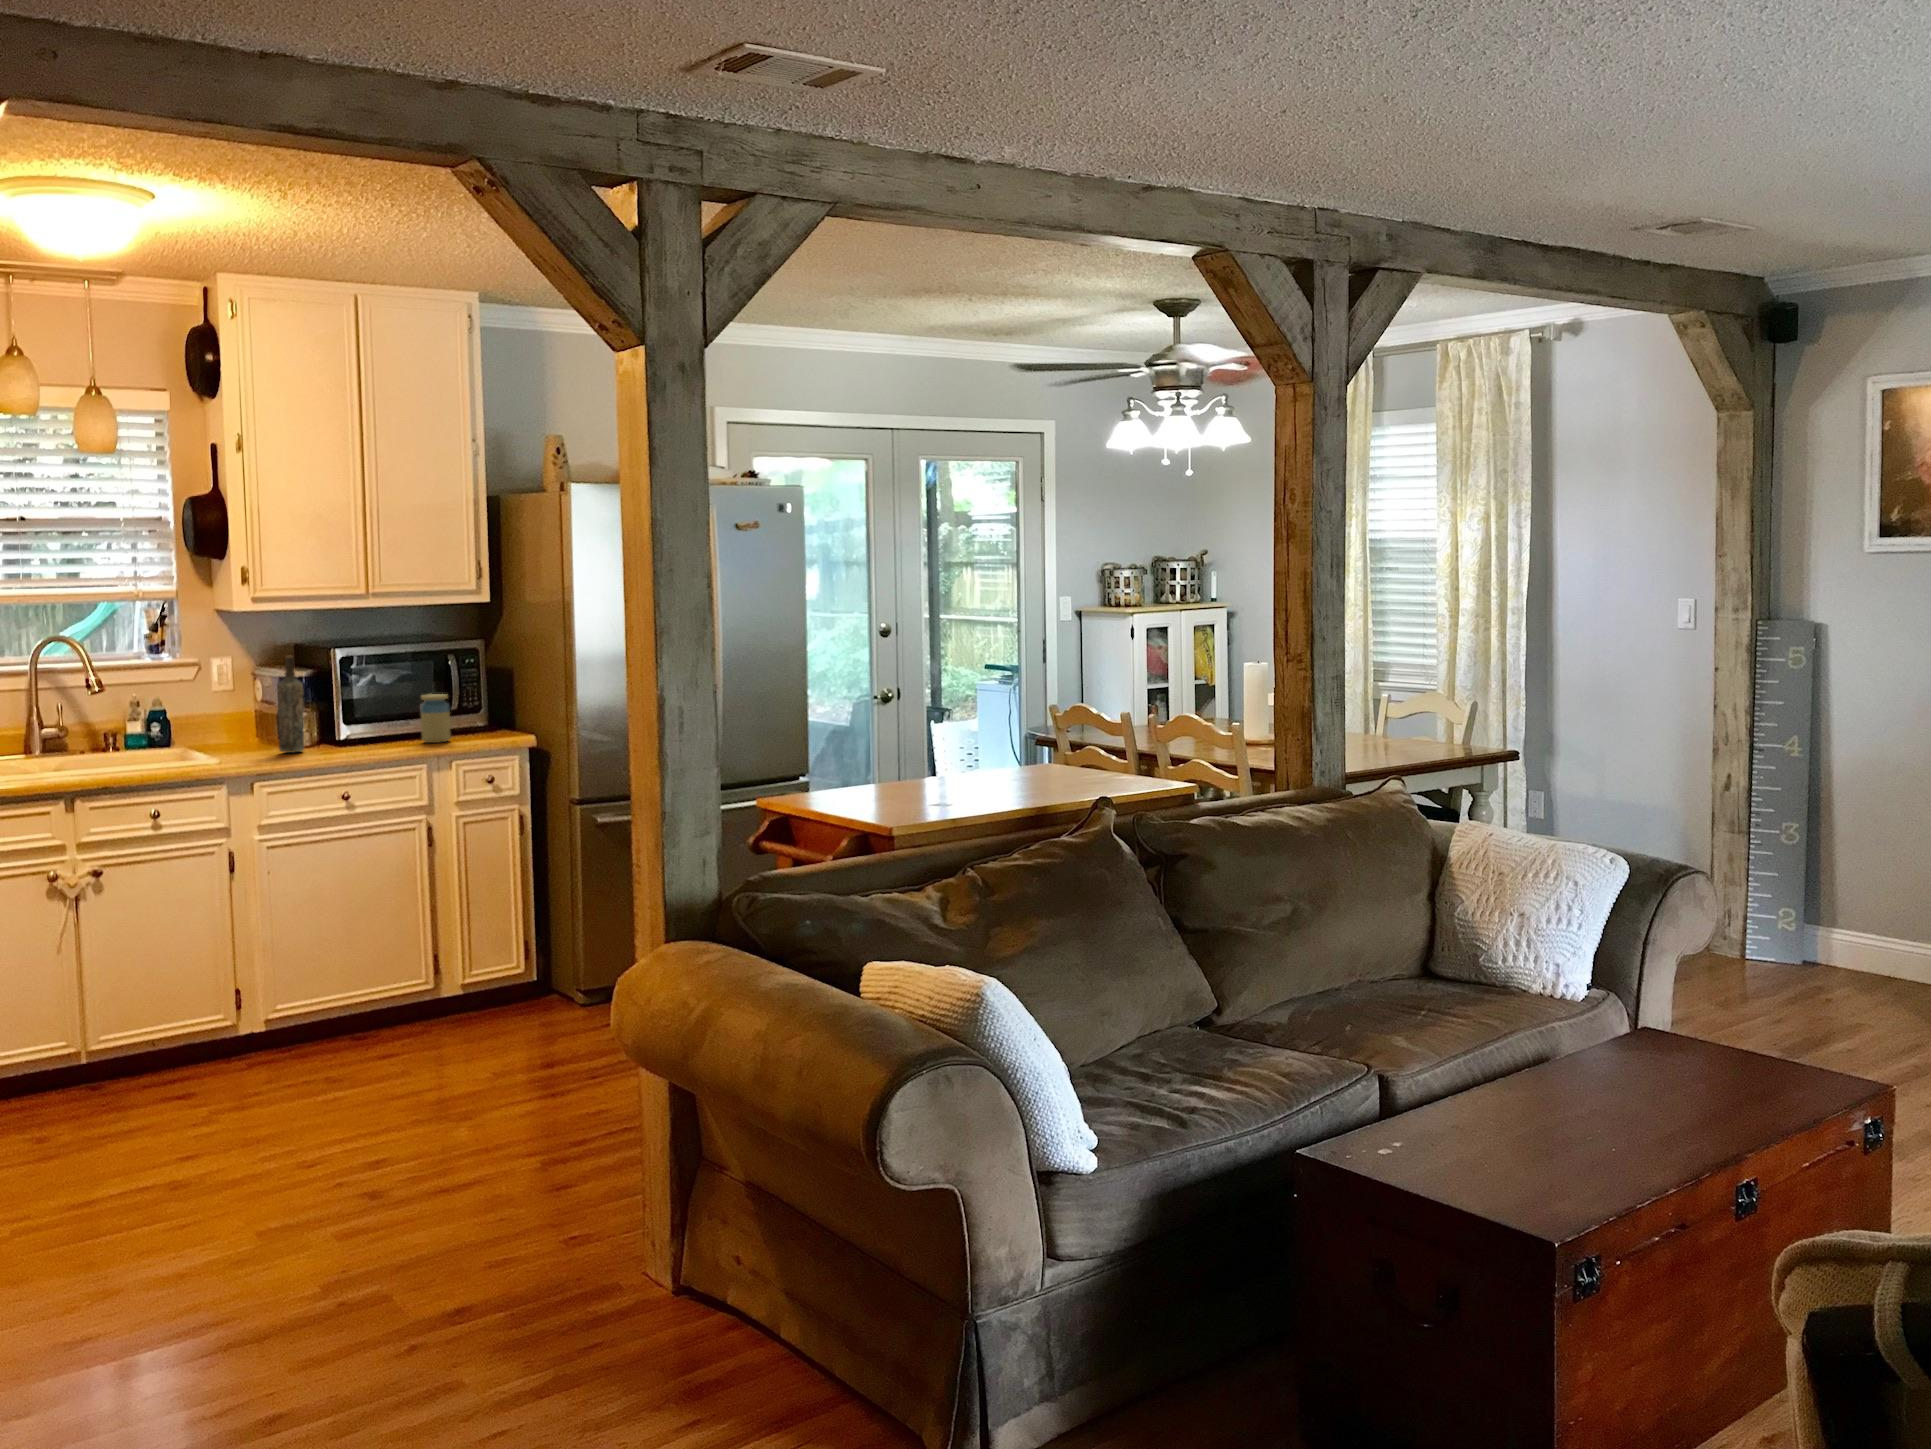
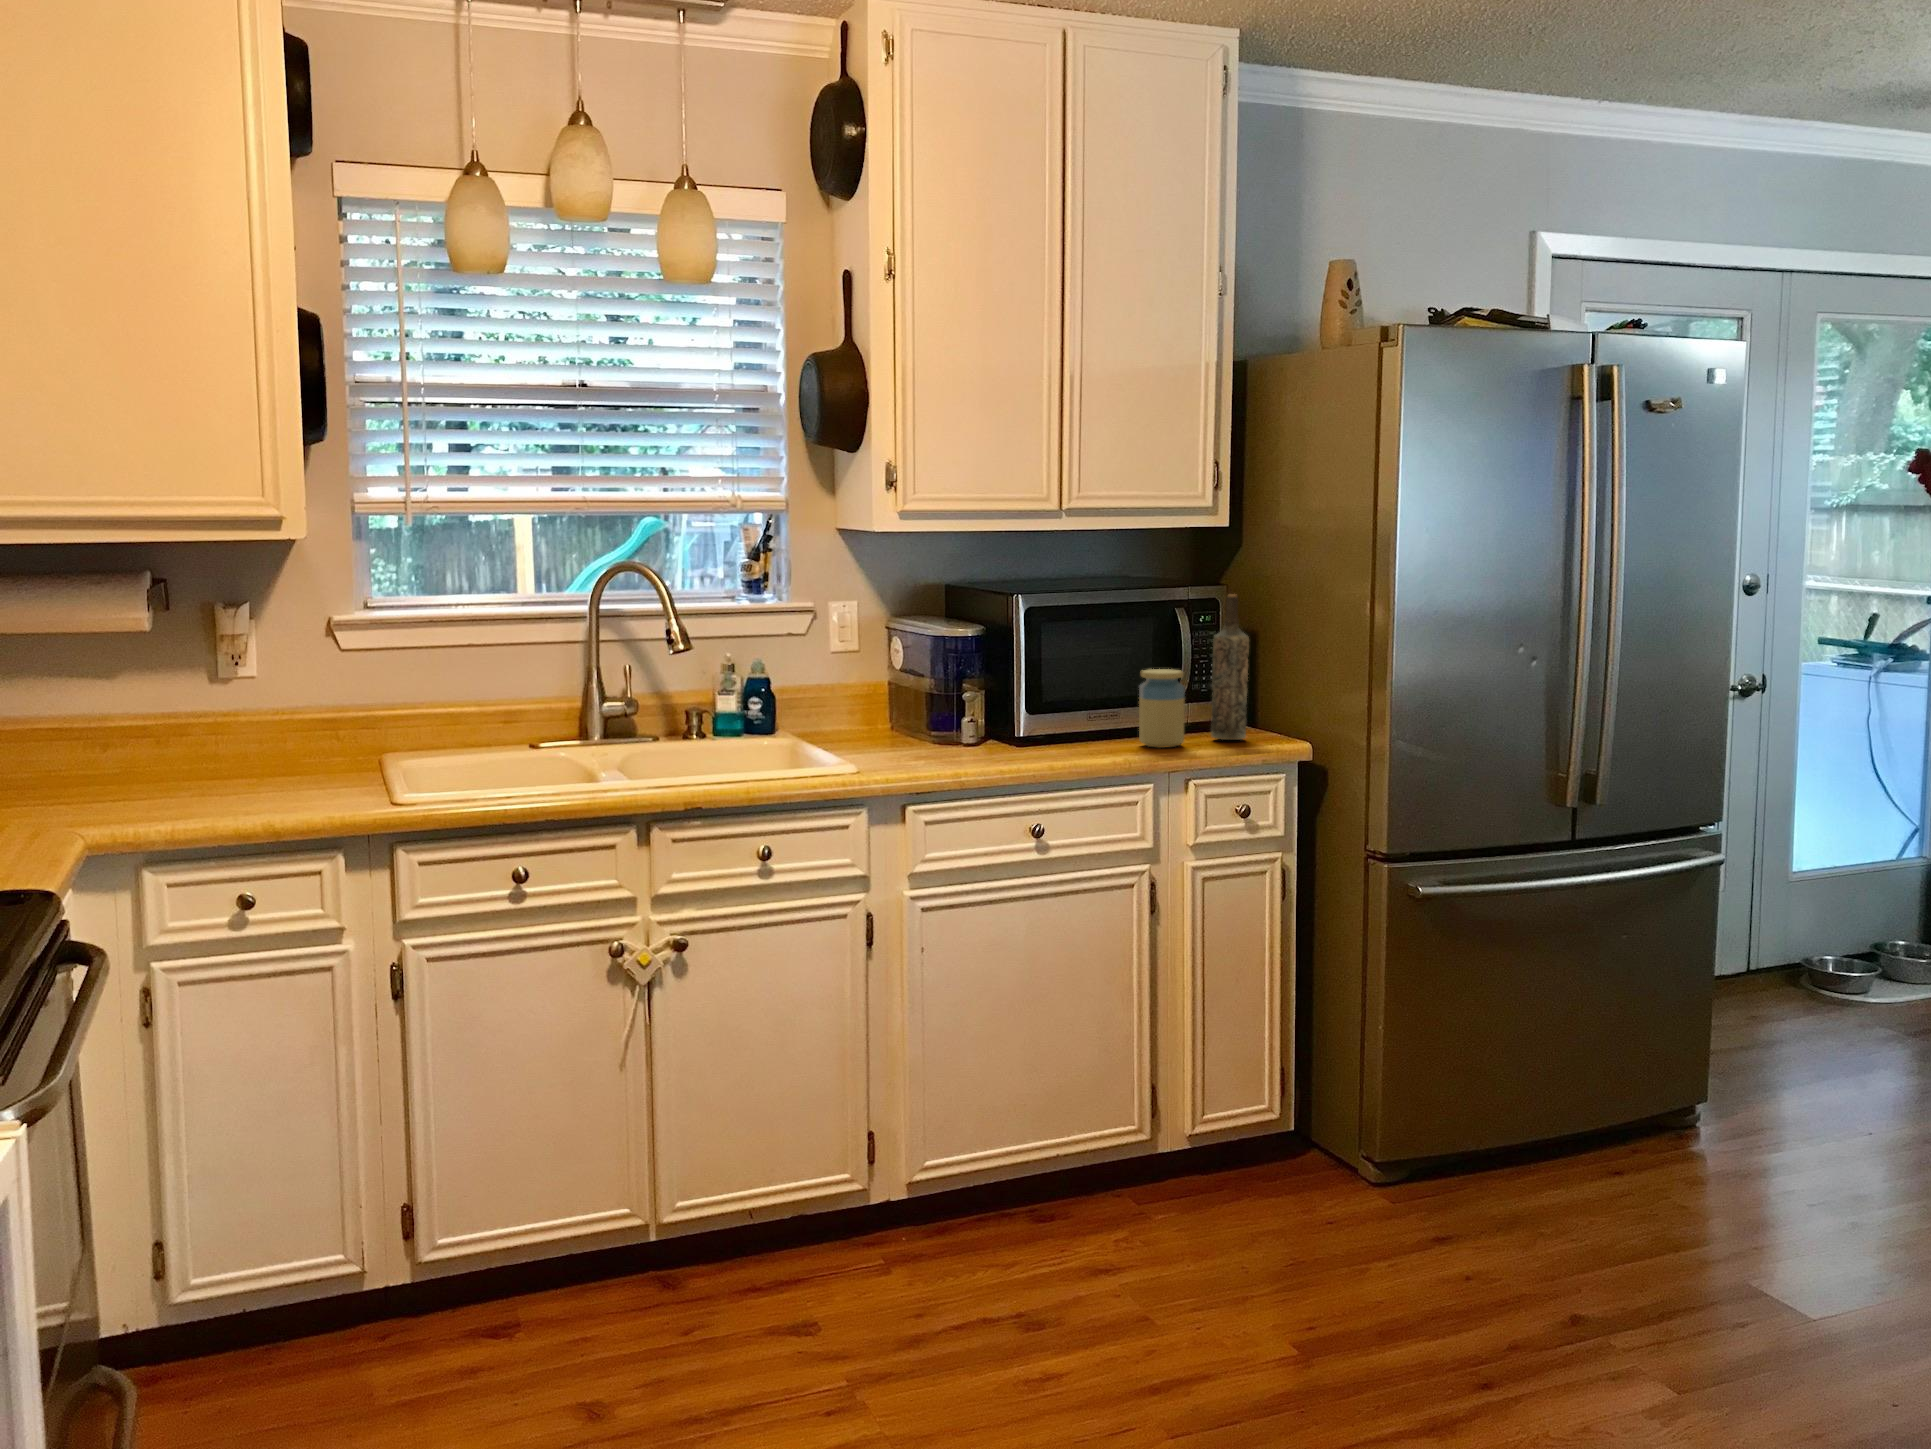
bottle: present [277,656,304,753] -> present [1211,594,1249,740]

